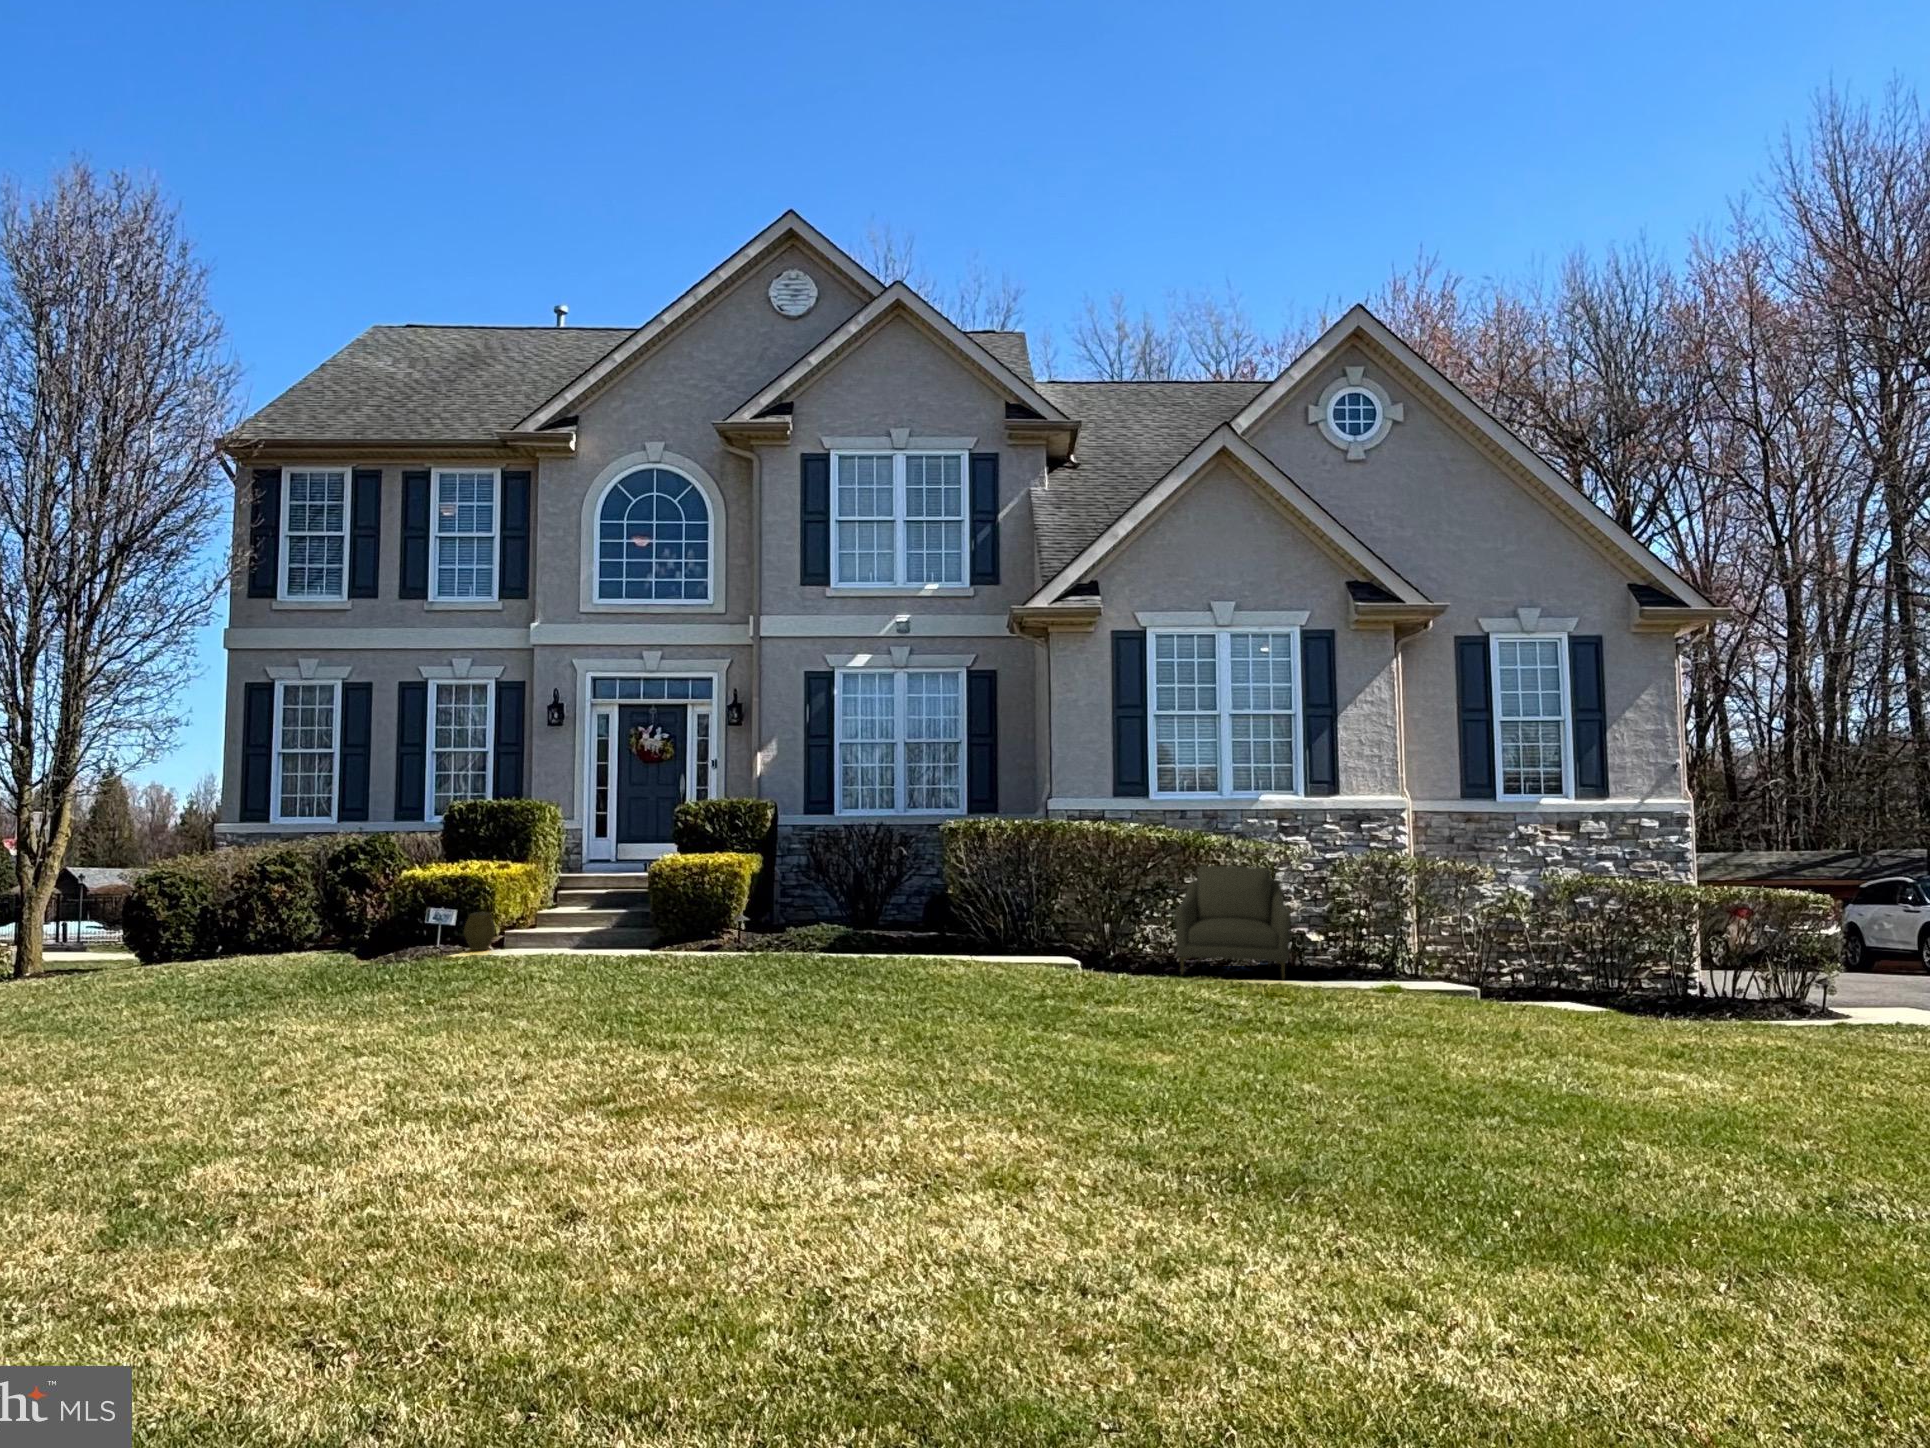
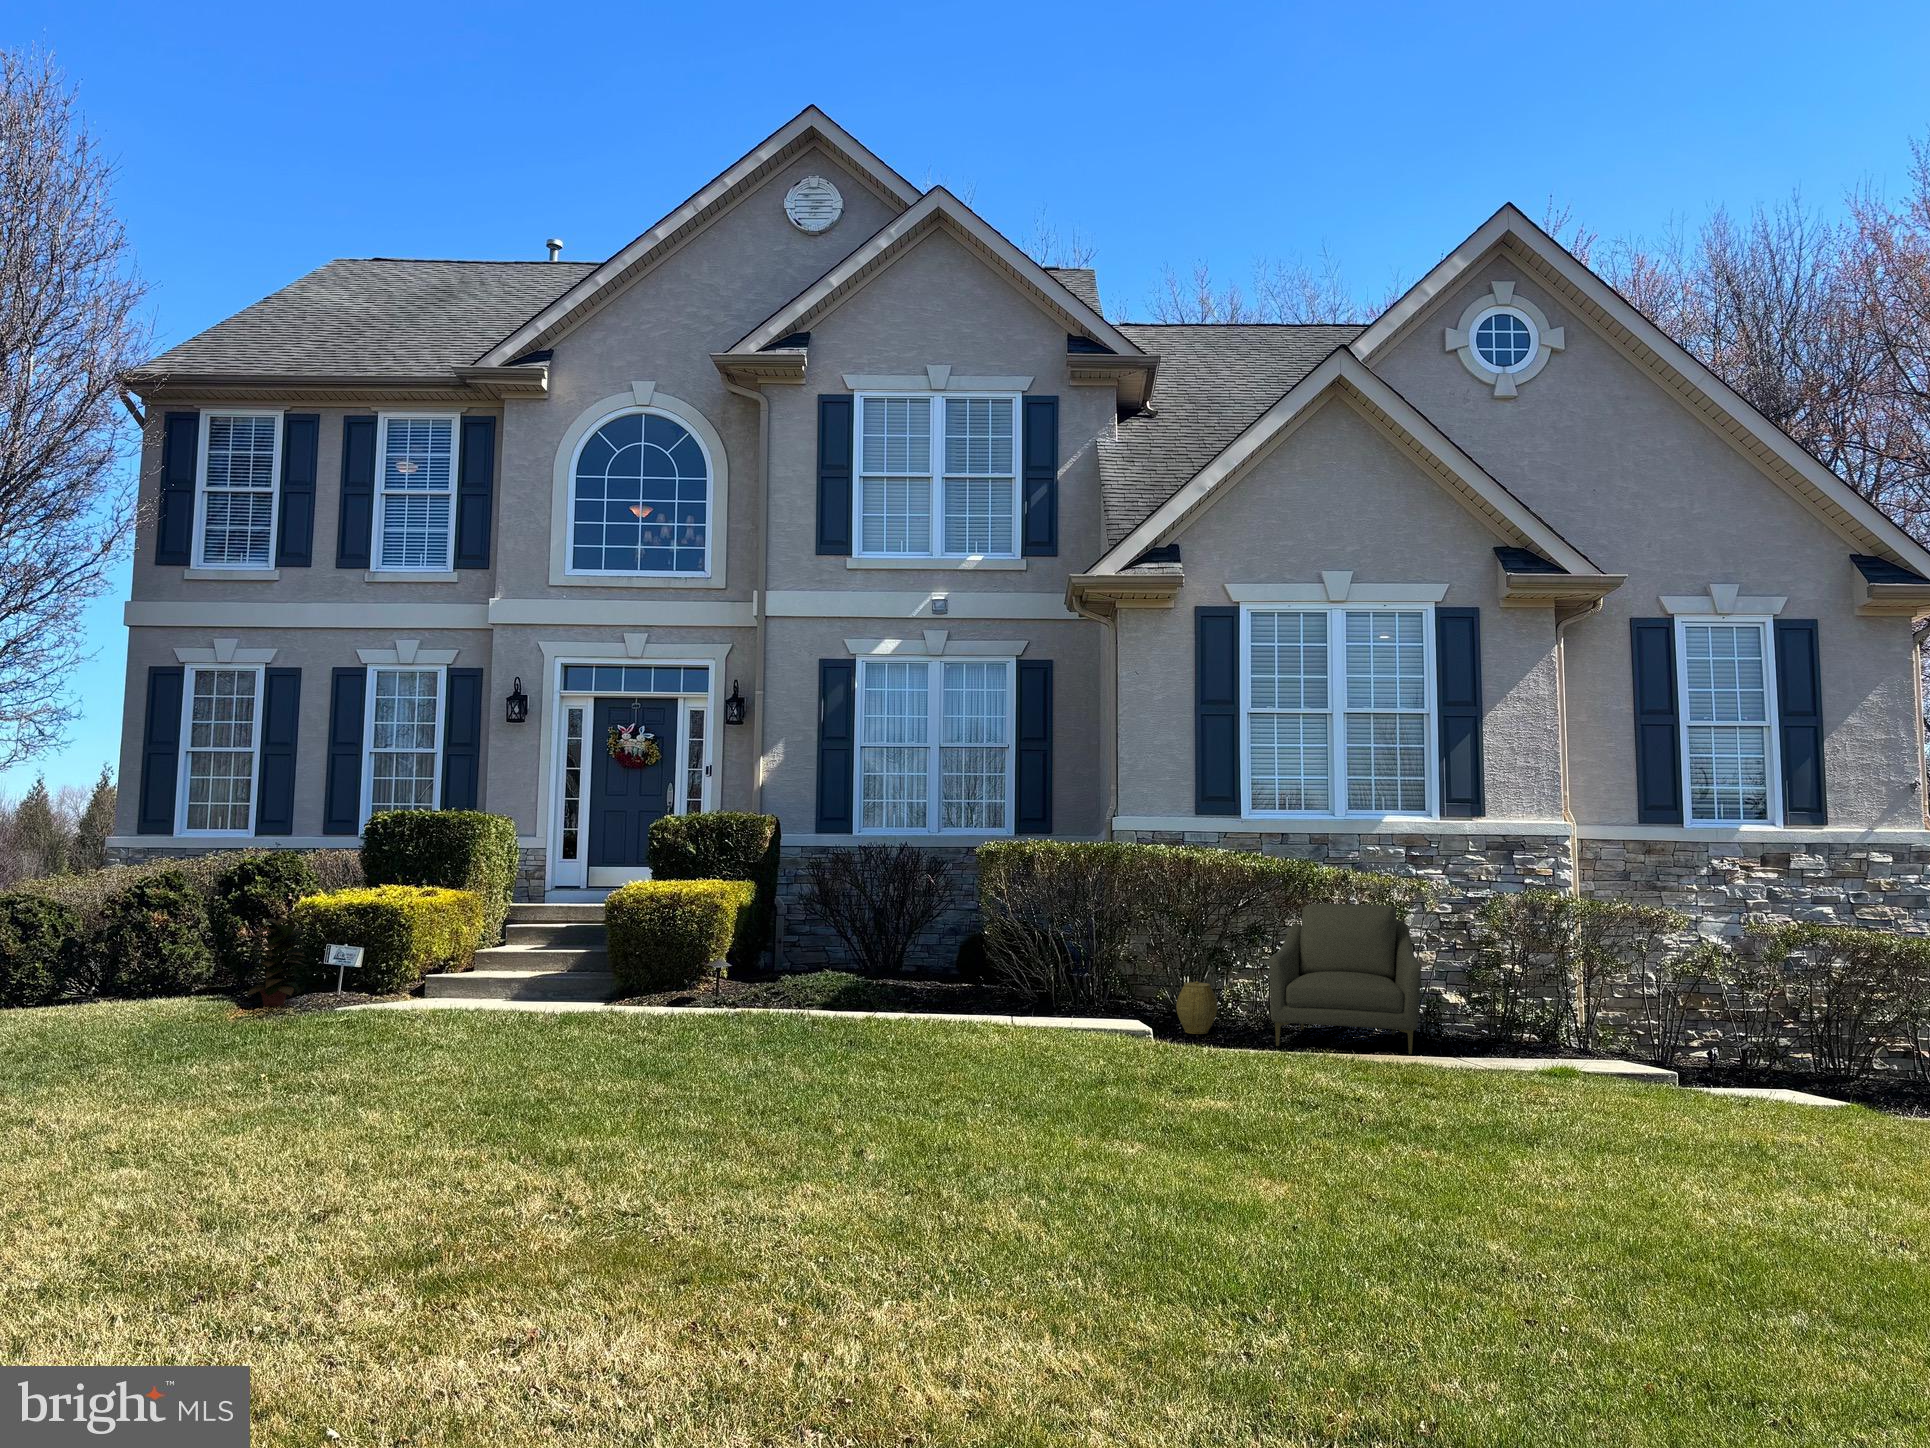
decorative plant: none [390,884,439,951] -> present [246,918,307,1006]
woven basket: present [464,912,495,950] -> present [1176,981,1217,1034]

